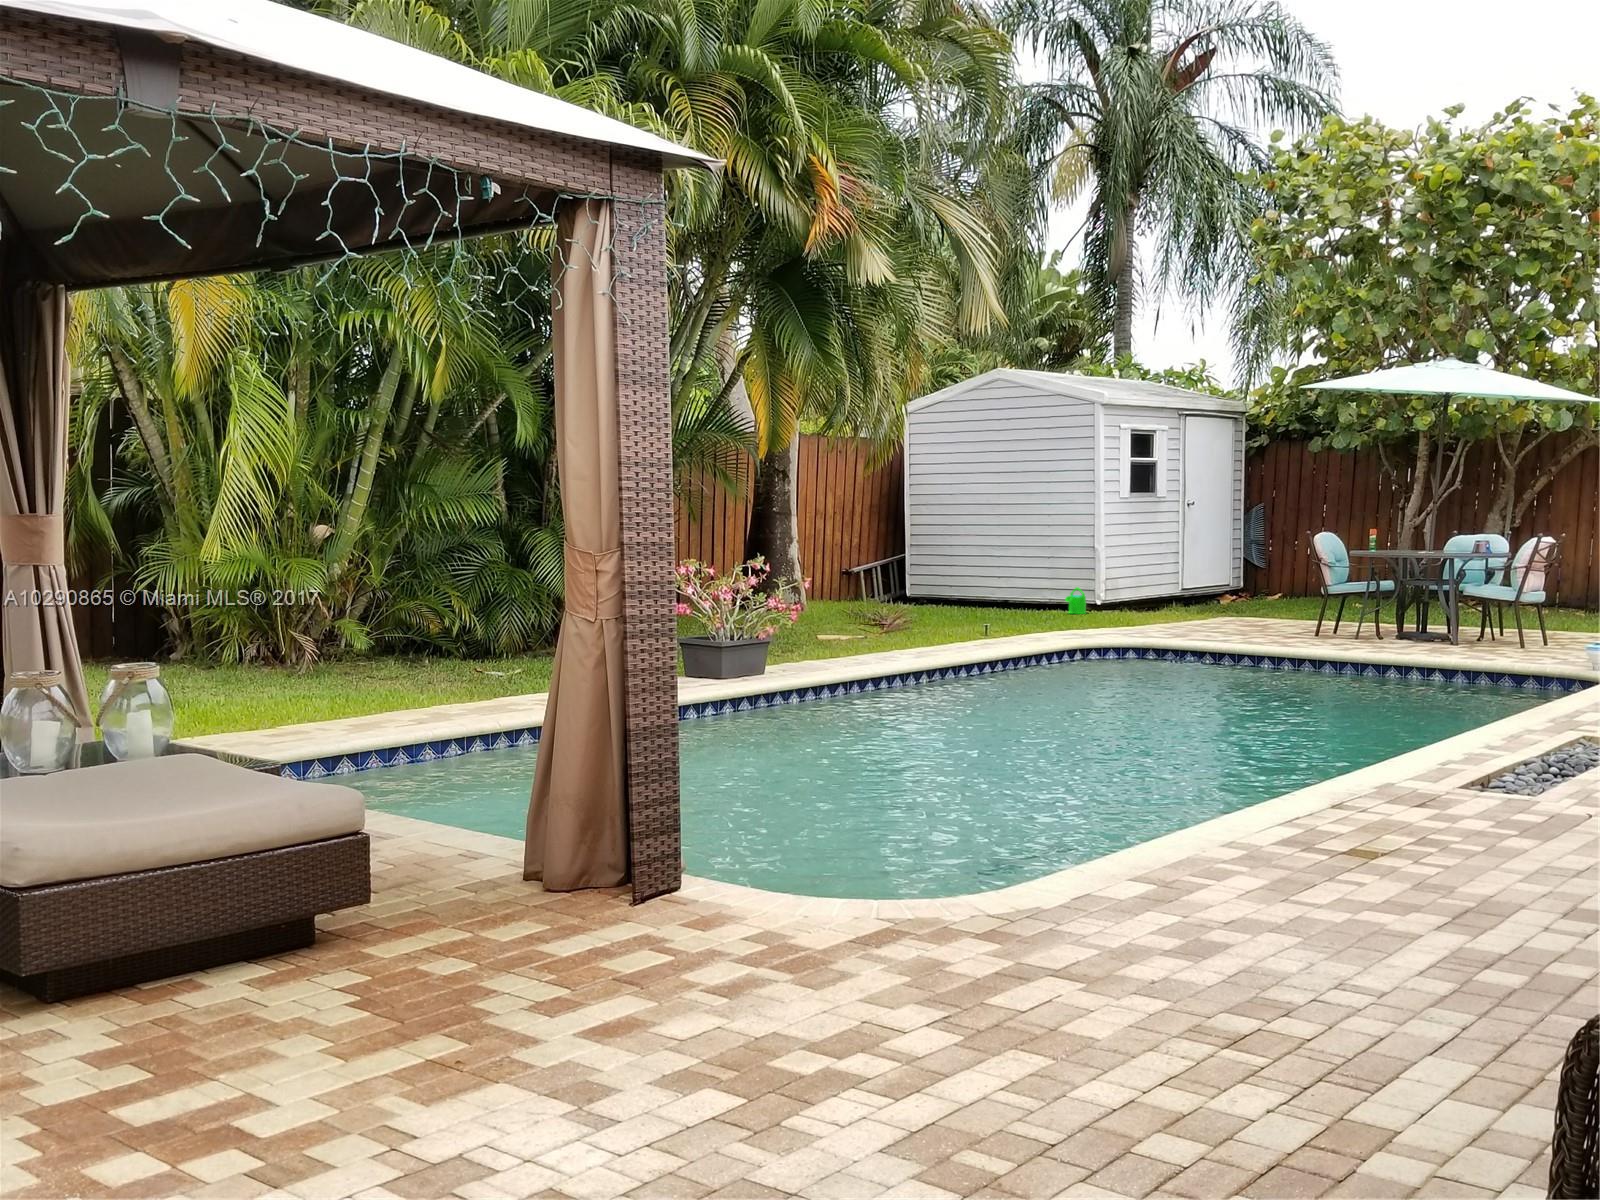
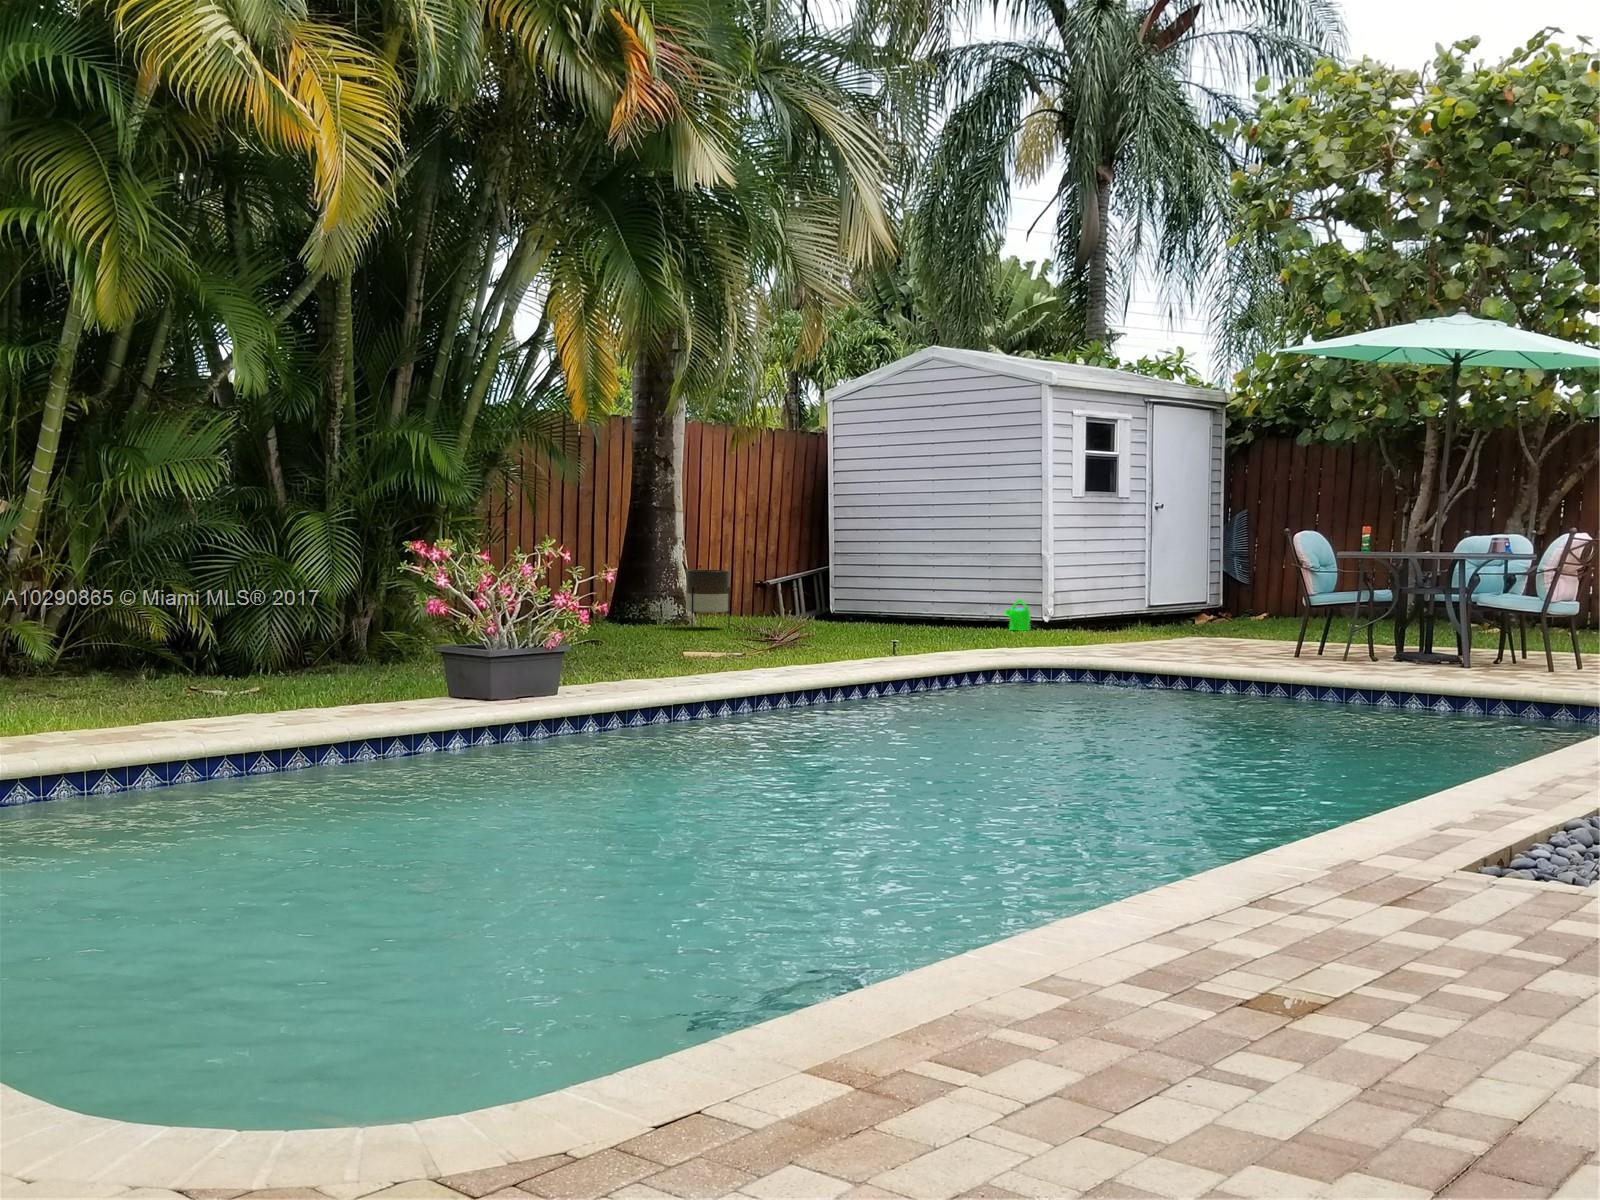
planter: none [796,565,833,617] -> present [686,570,730,630]

